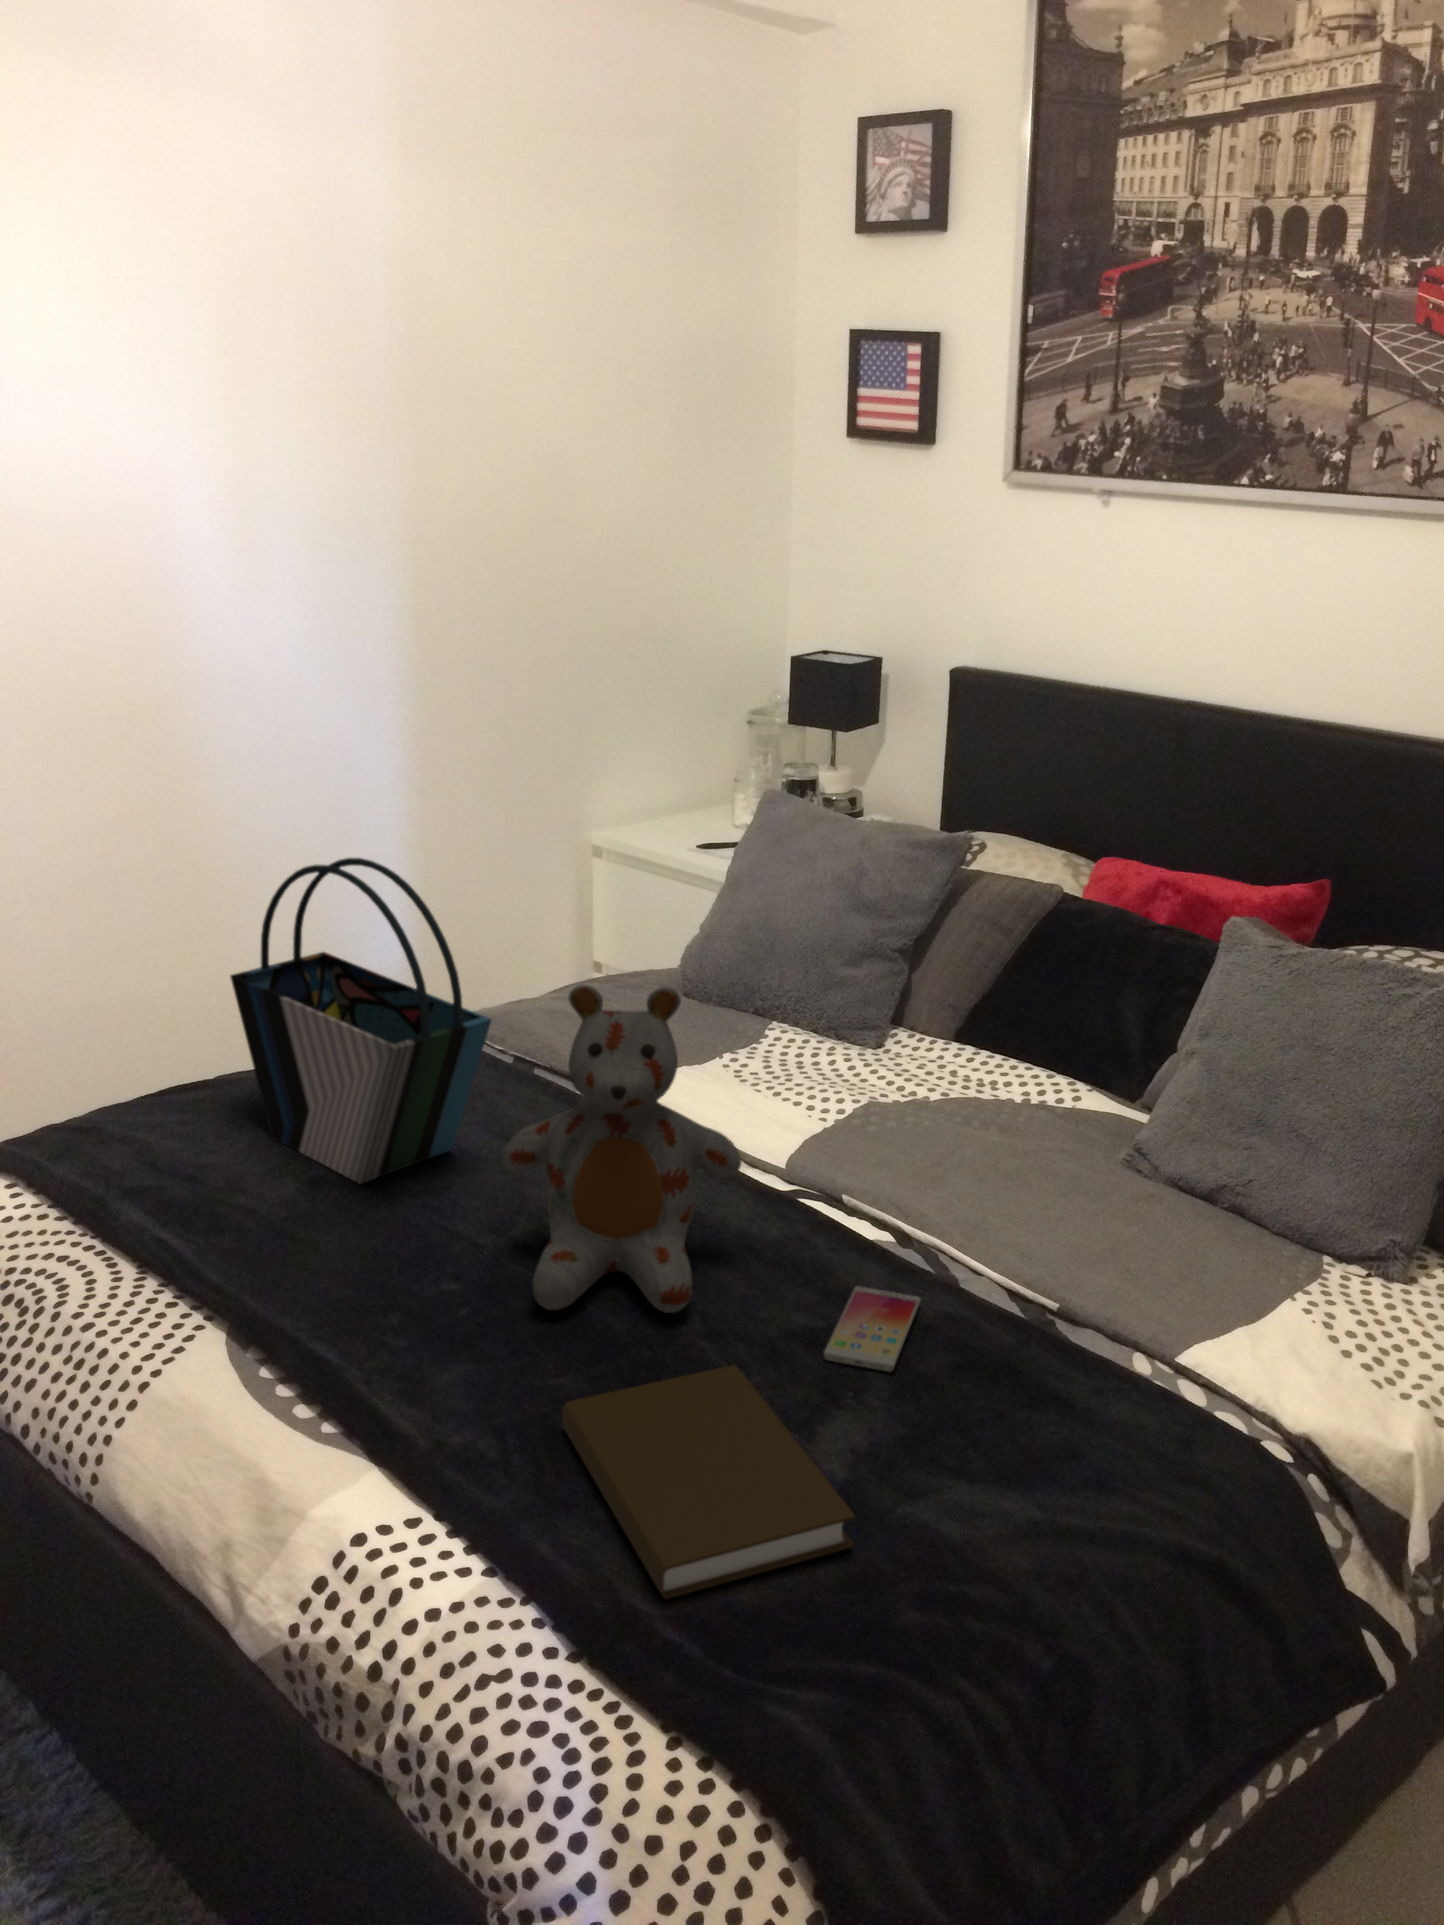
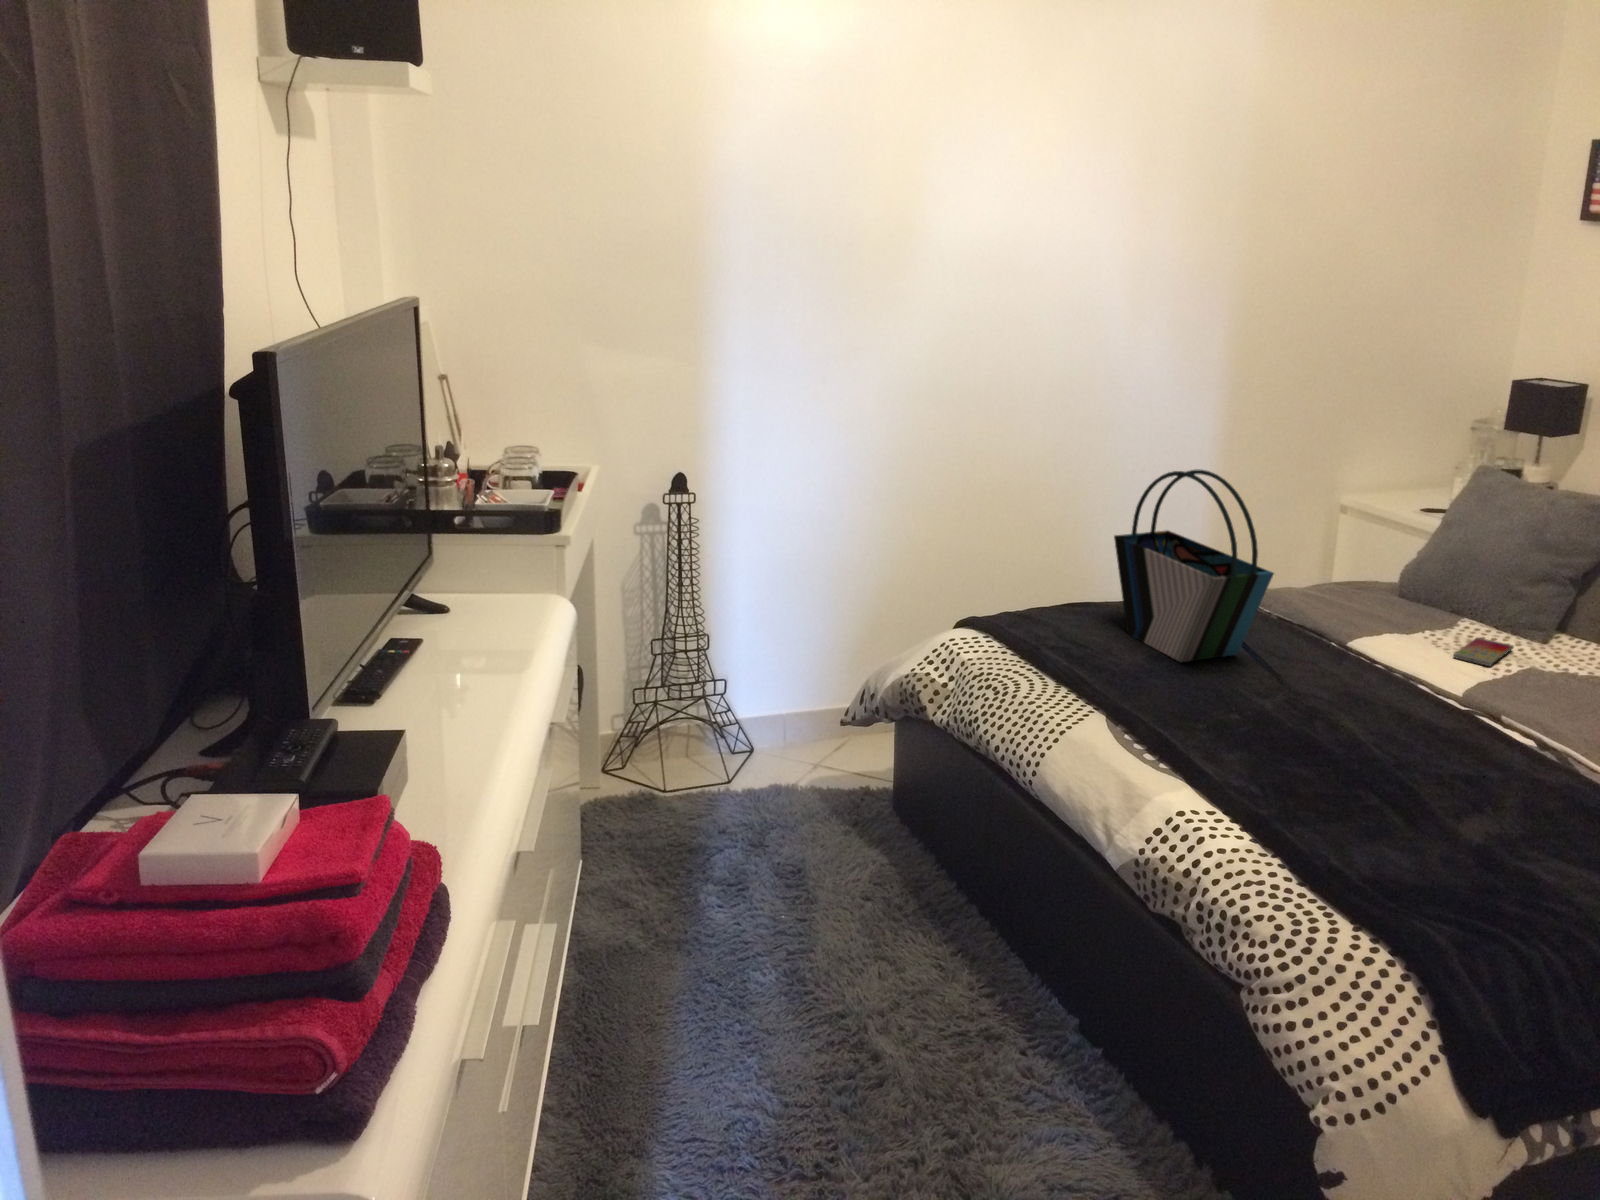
stuffed bear: present [502,985,742,1313] -> none [1274,547,1432,750]
smartphone: present [824,1286,921,1371] -> present [1453,637,1514,666]
book: present [562,1365,855,1599] -> none [1301,773,1483,870]

